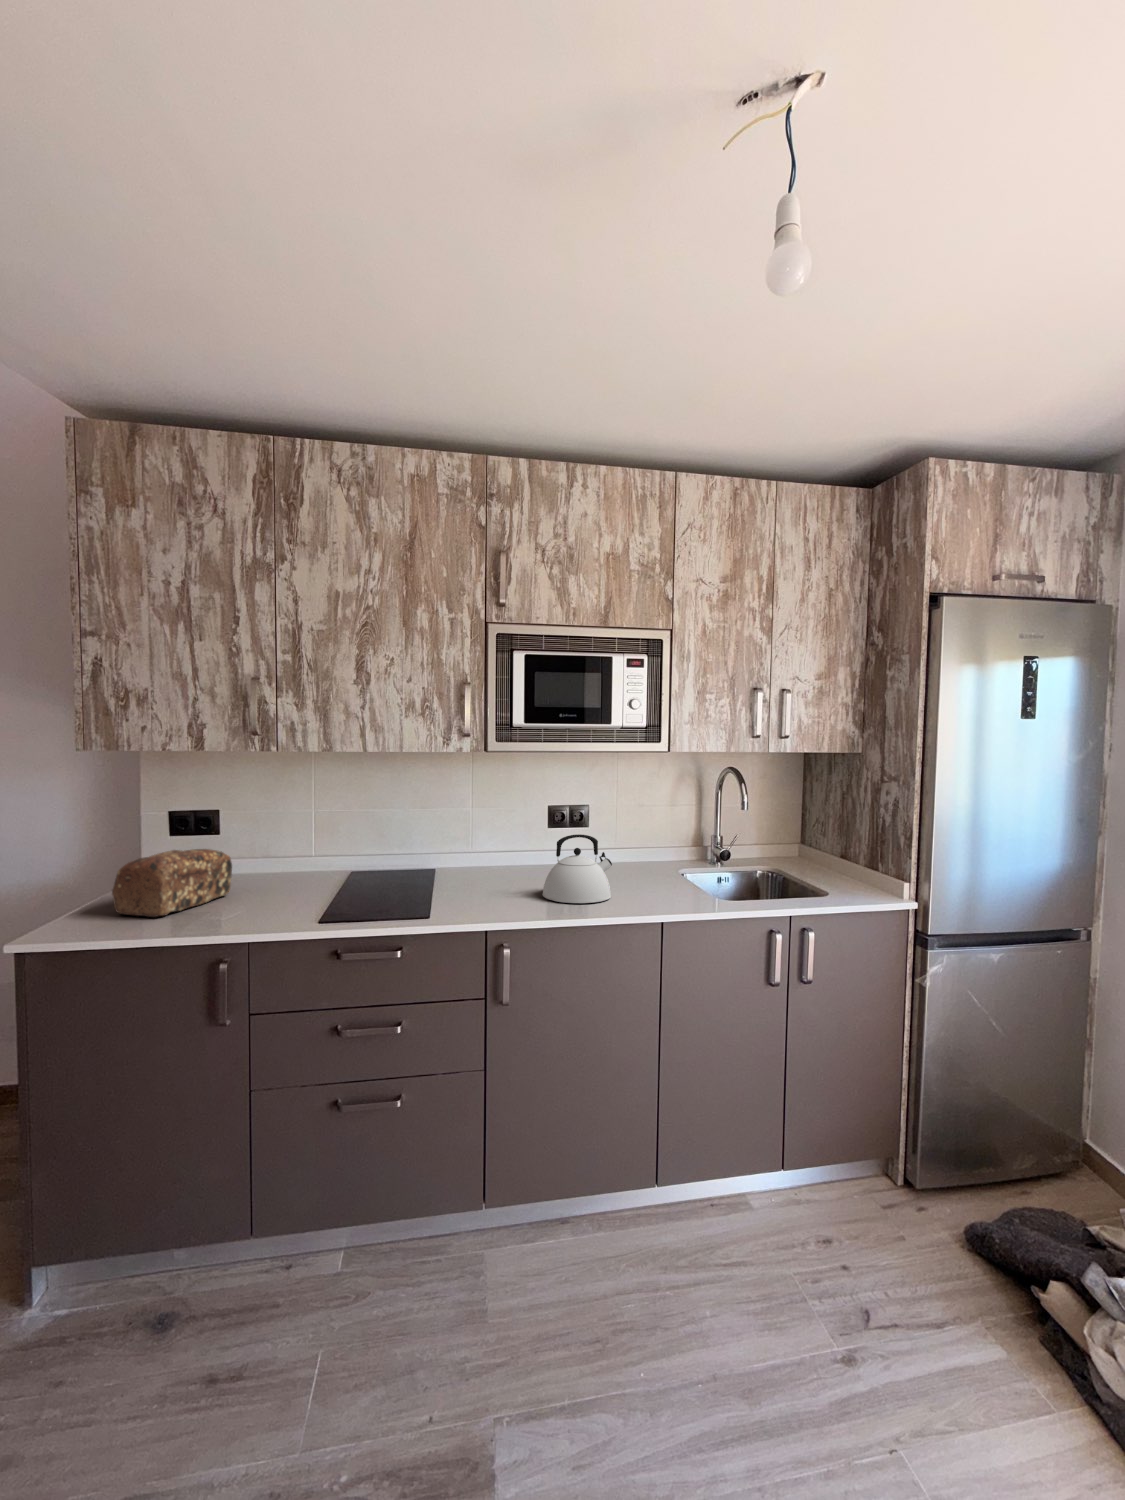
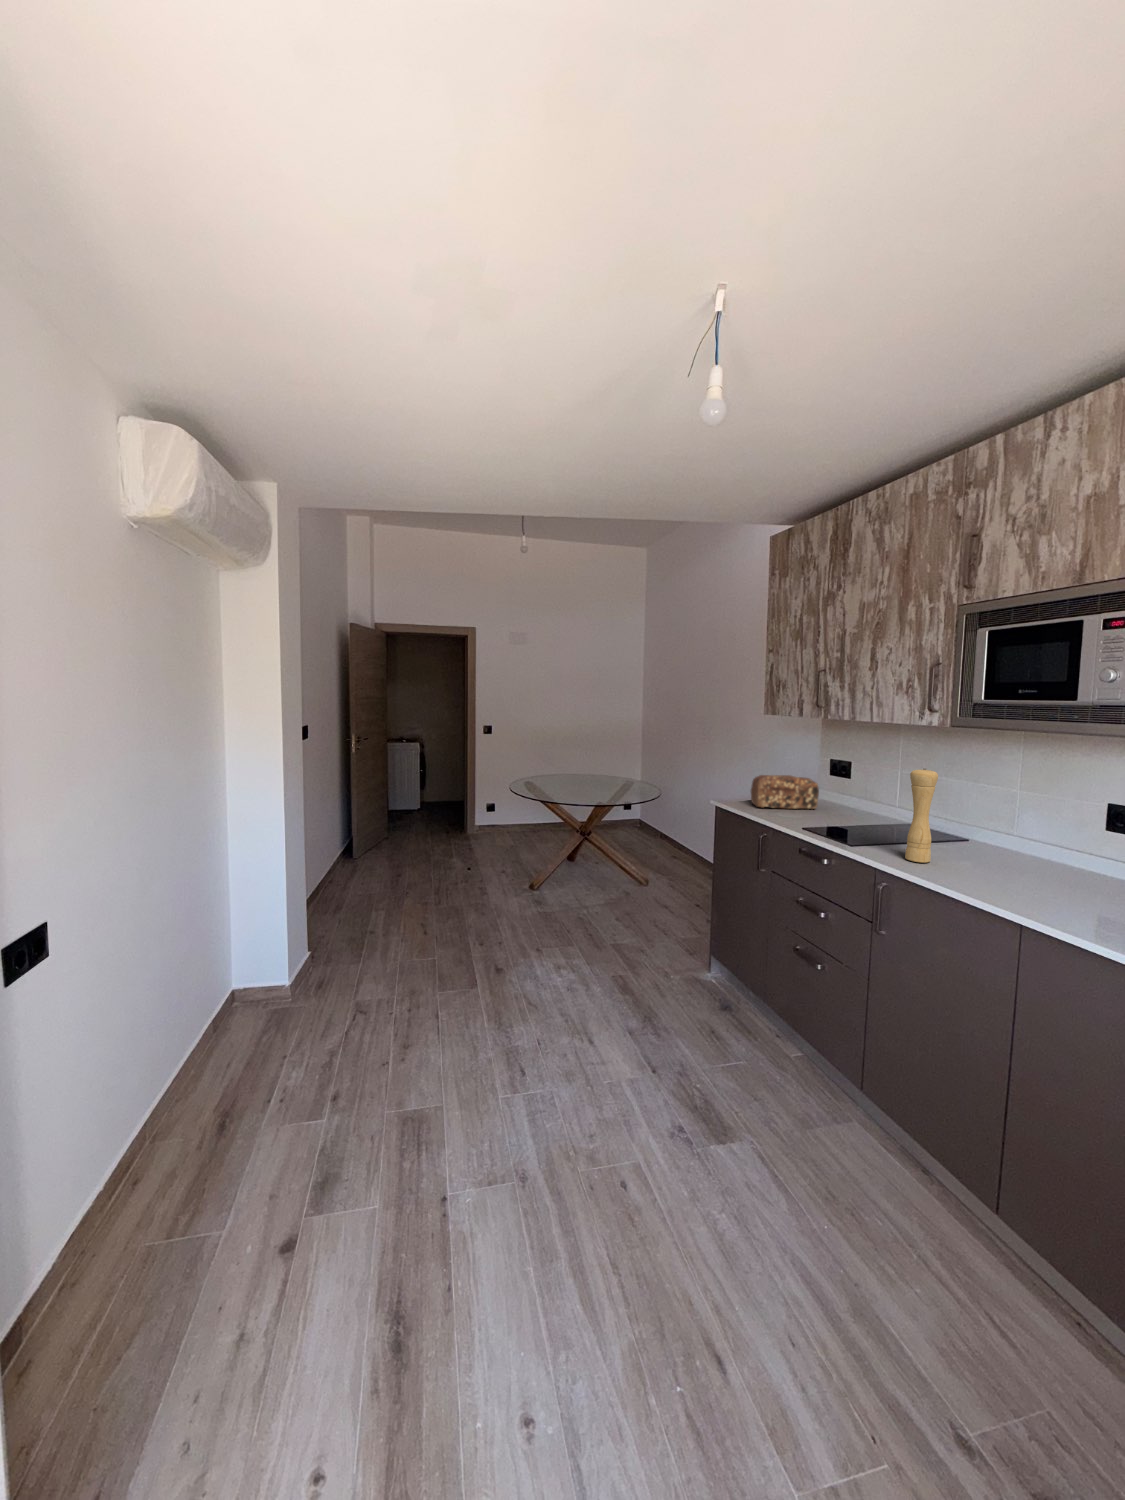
pepper mill: none [489,801,516,911] -> present [905,768,938,863]
kettle: present [542,834,612,903] -> none [982,816,1077,892]

